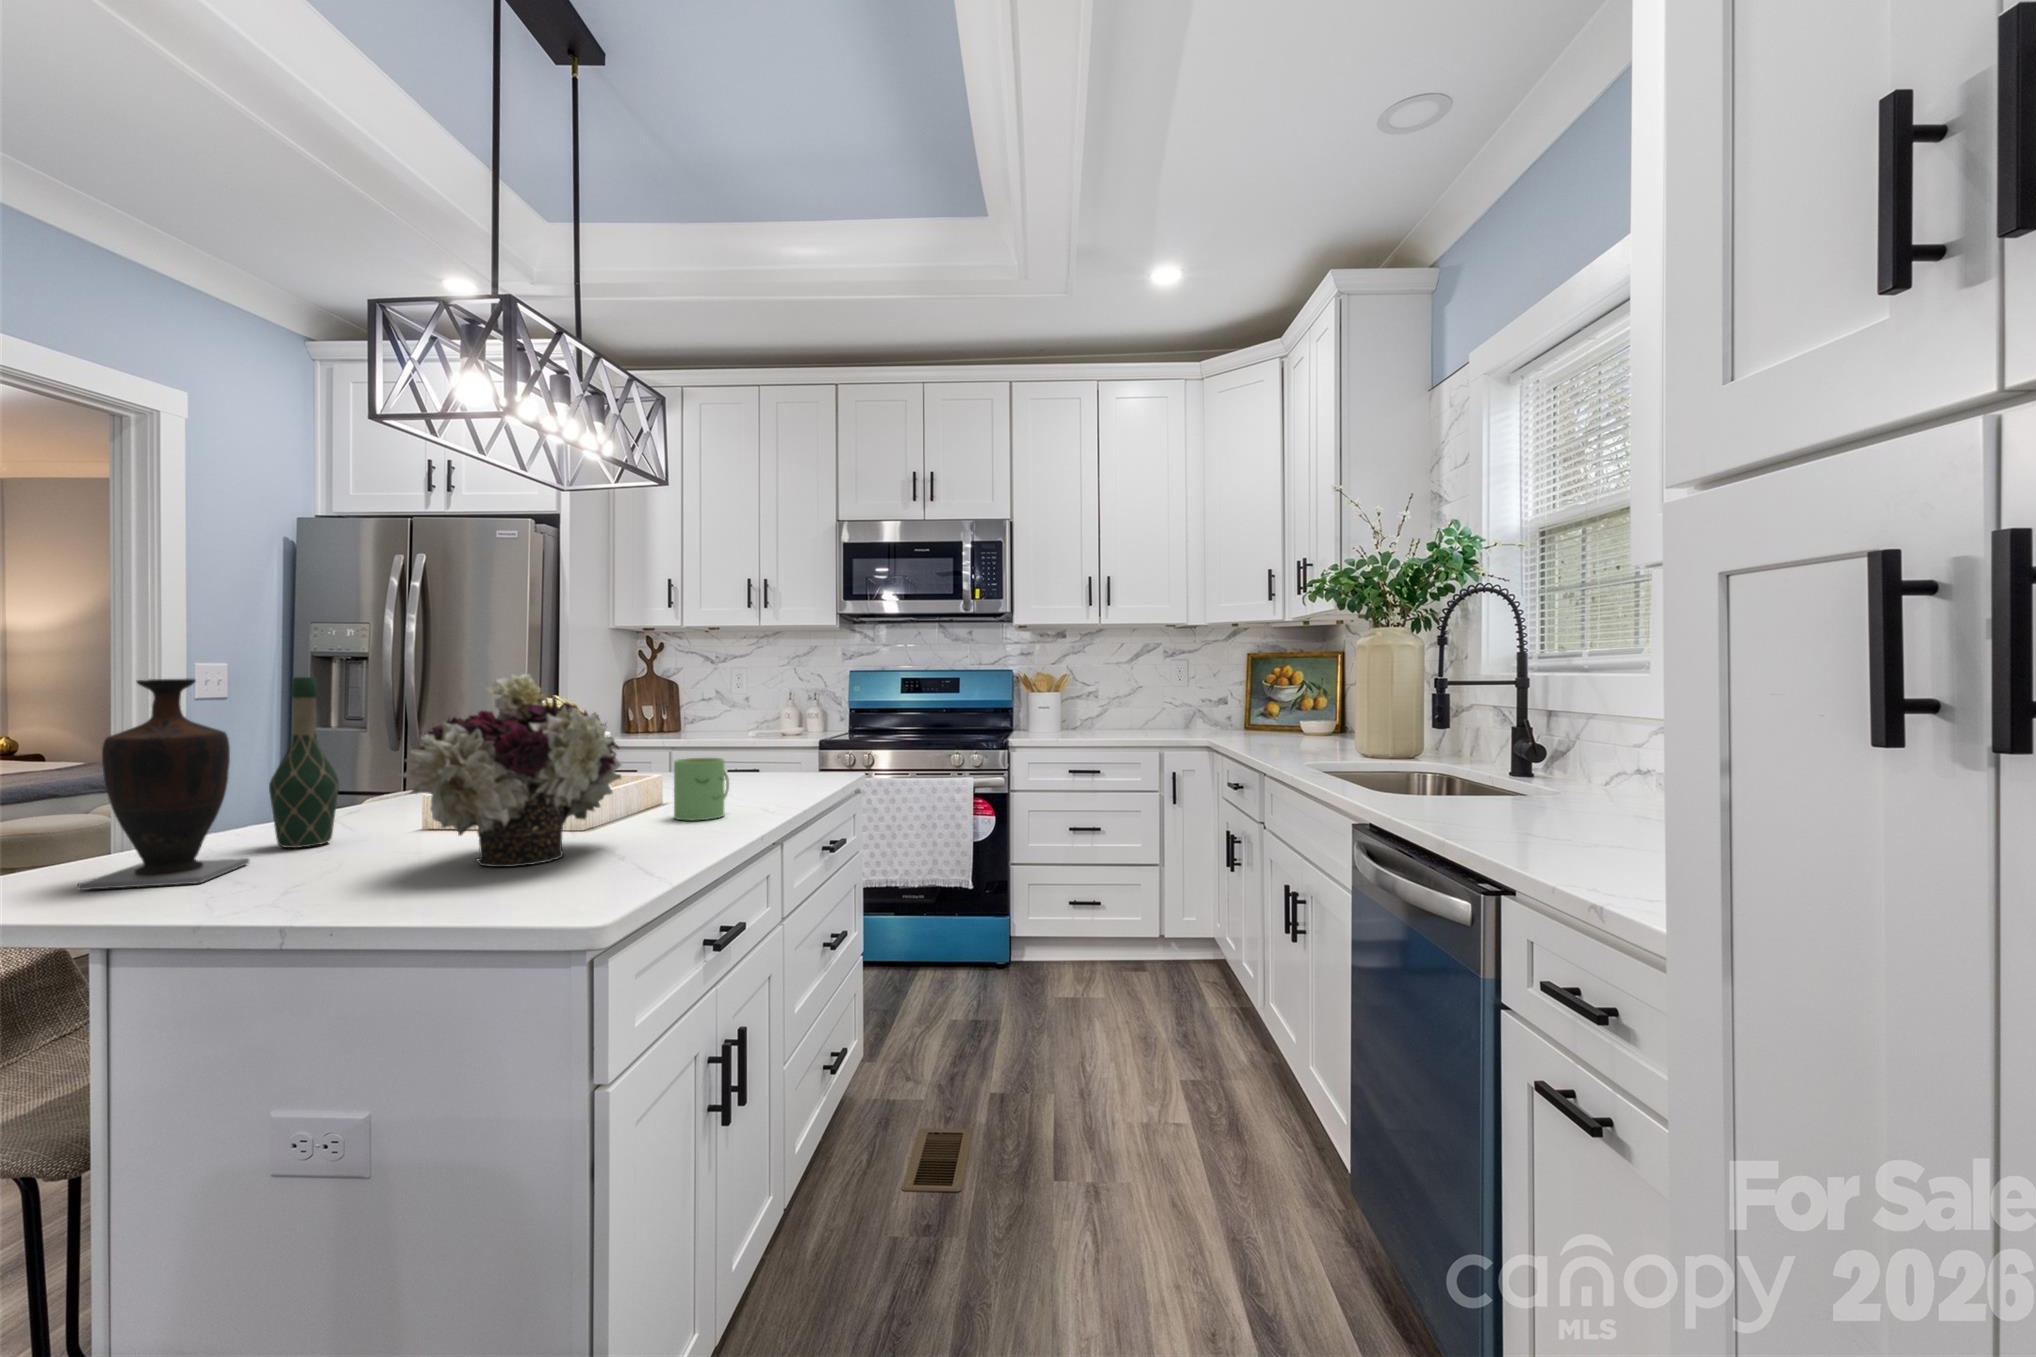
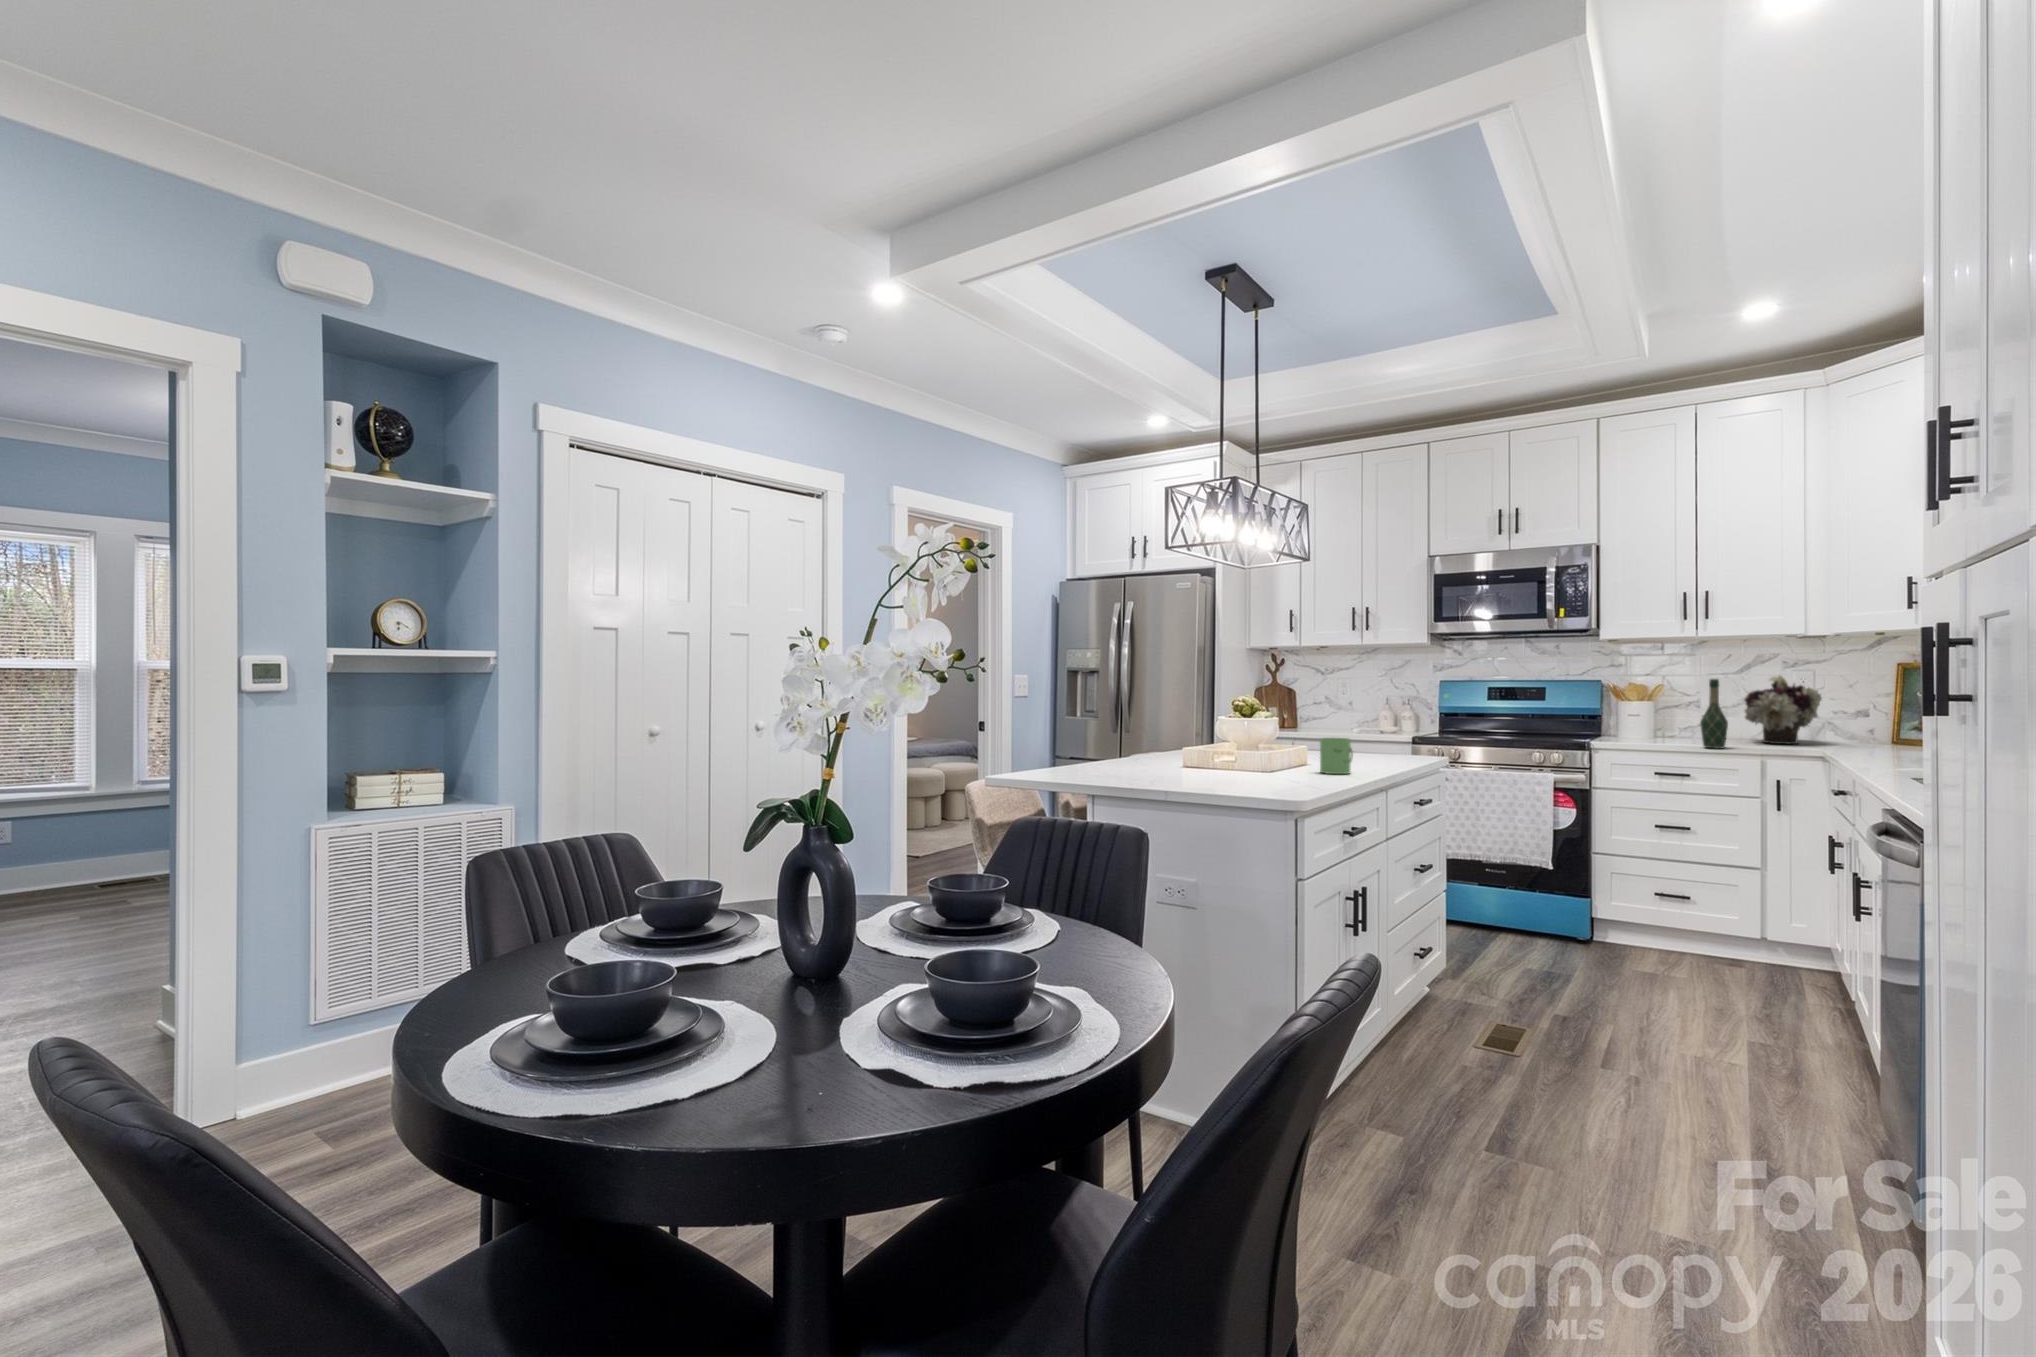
flower arrangement: present [399,674,621,867] -> present [1744,675,1822,744]
wine bottle: present [269,677,339,848] -> present [1700,679,1728,749]
vase: present [78,679,249,890] -> none [1086,689,1134,778]

